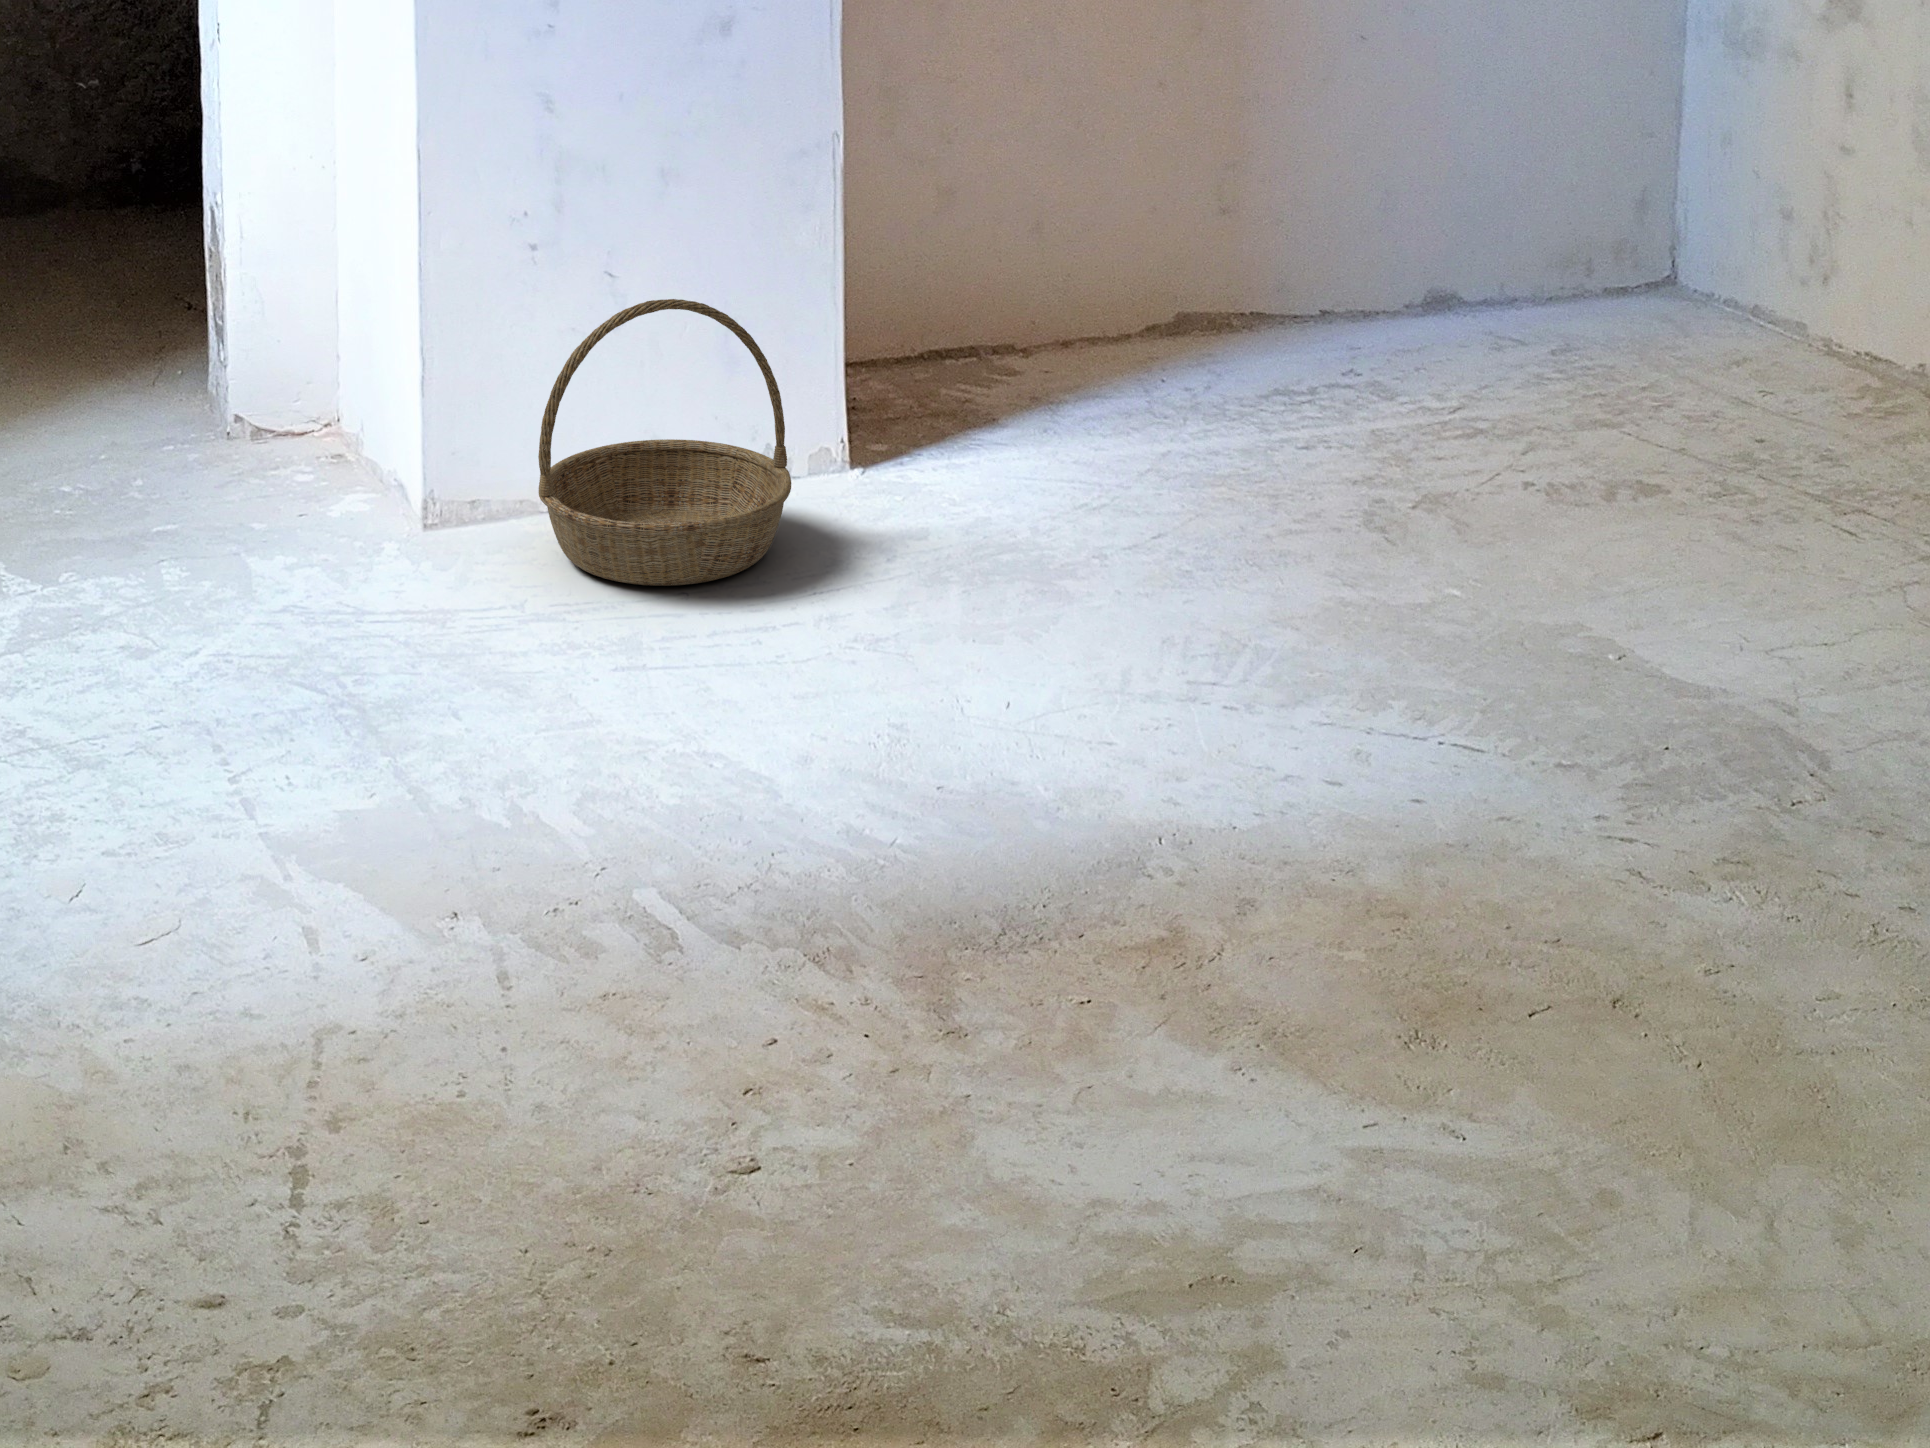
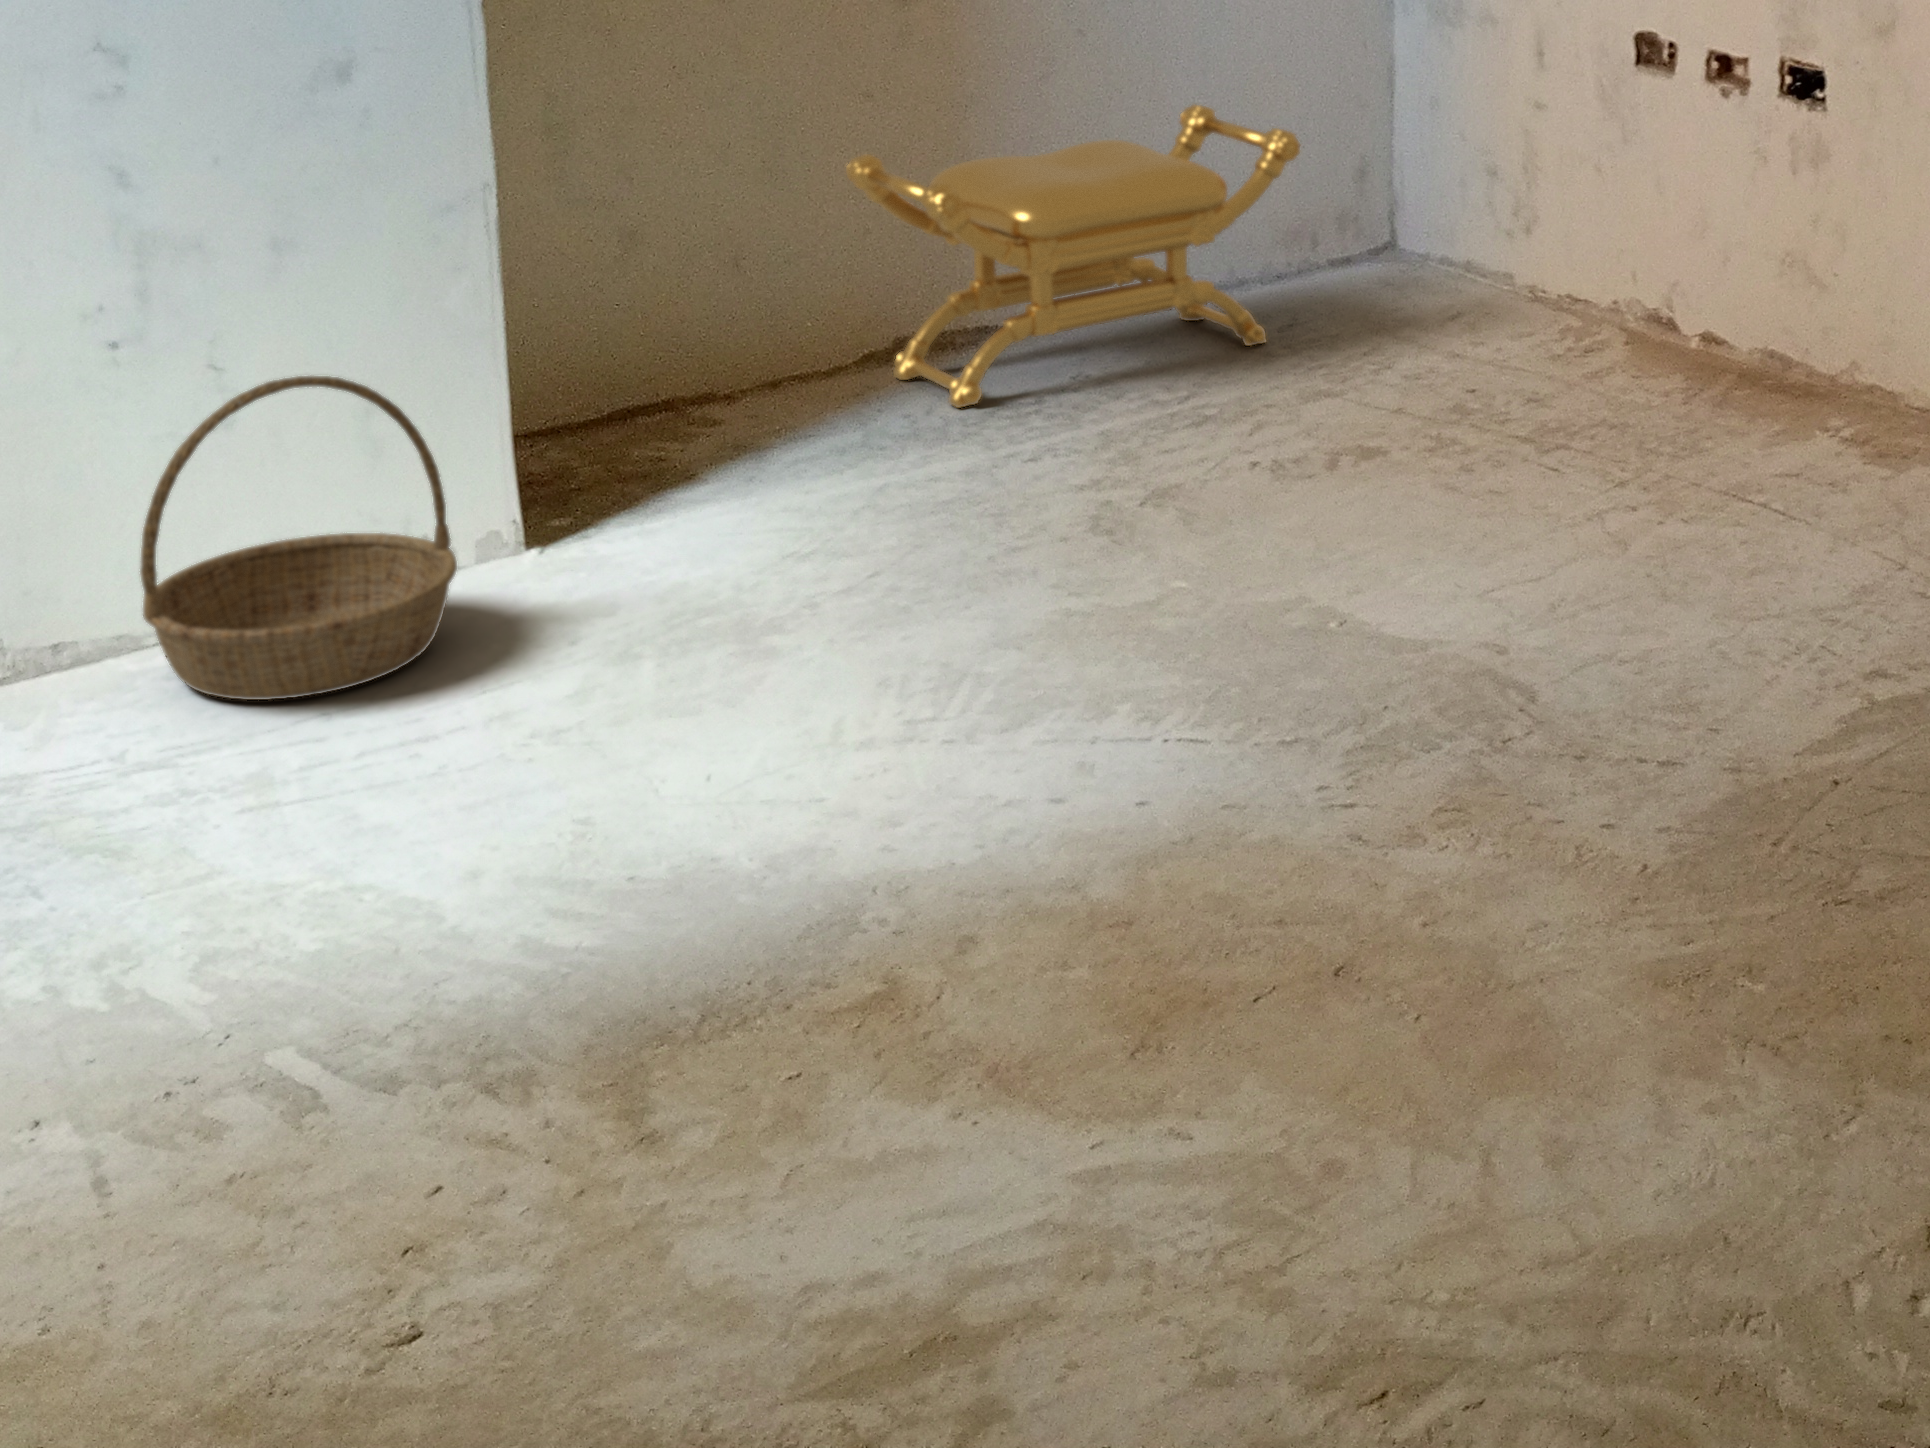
stool: none [1143,115,1583,388] -> present [846,105,1301,408]

